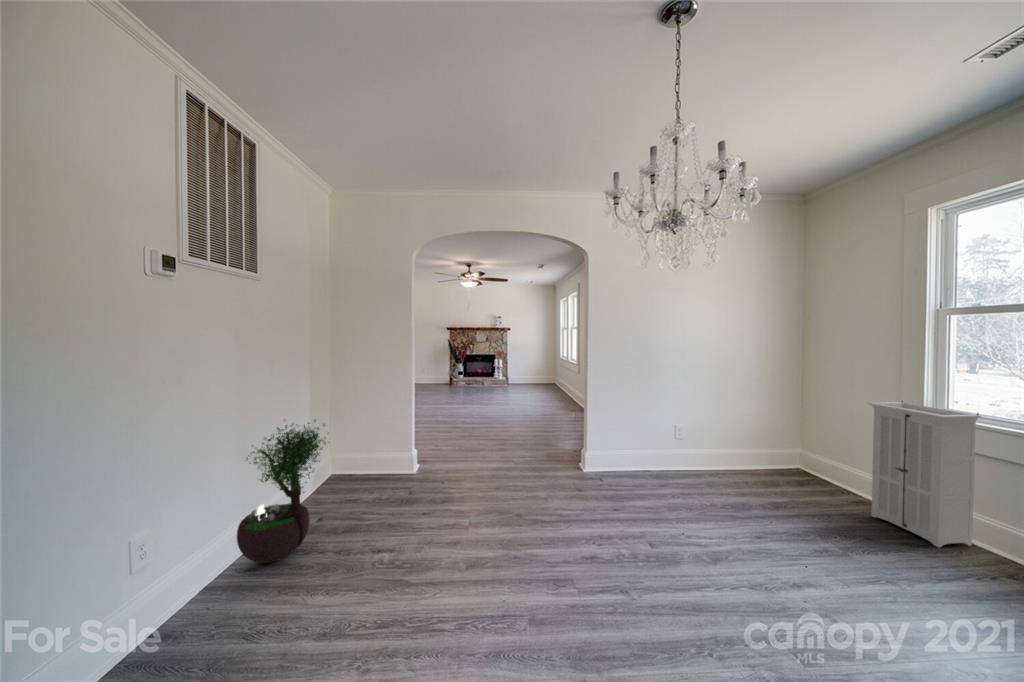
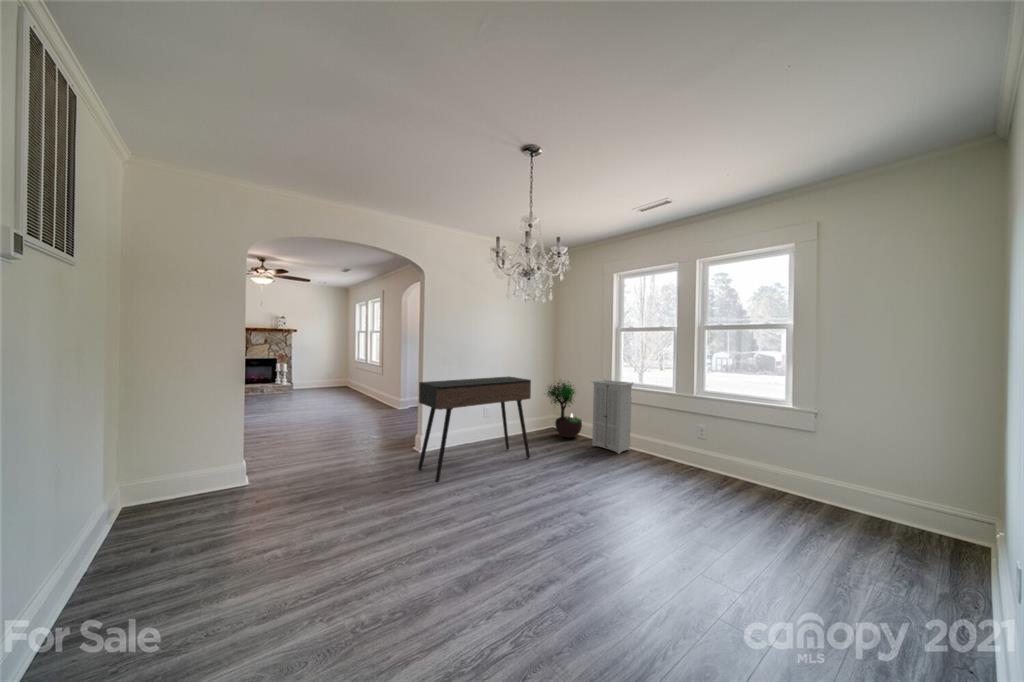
console table: none [569,386,735,517] -> present [418,376,531,482]
potted tree: present [237,420,326,563] -> present [547,383,582,438]

